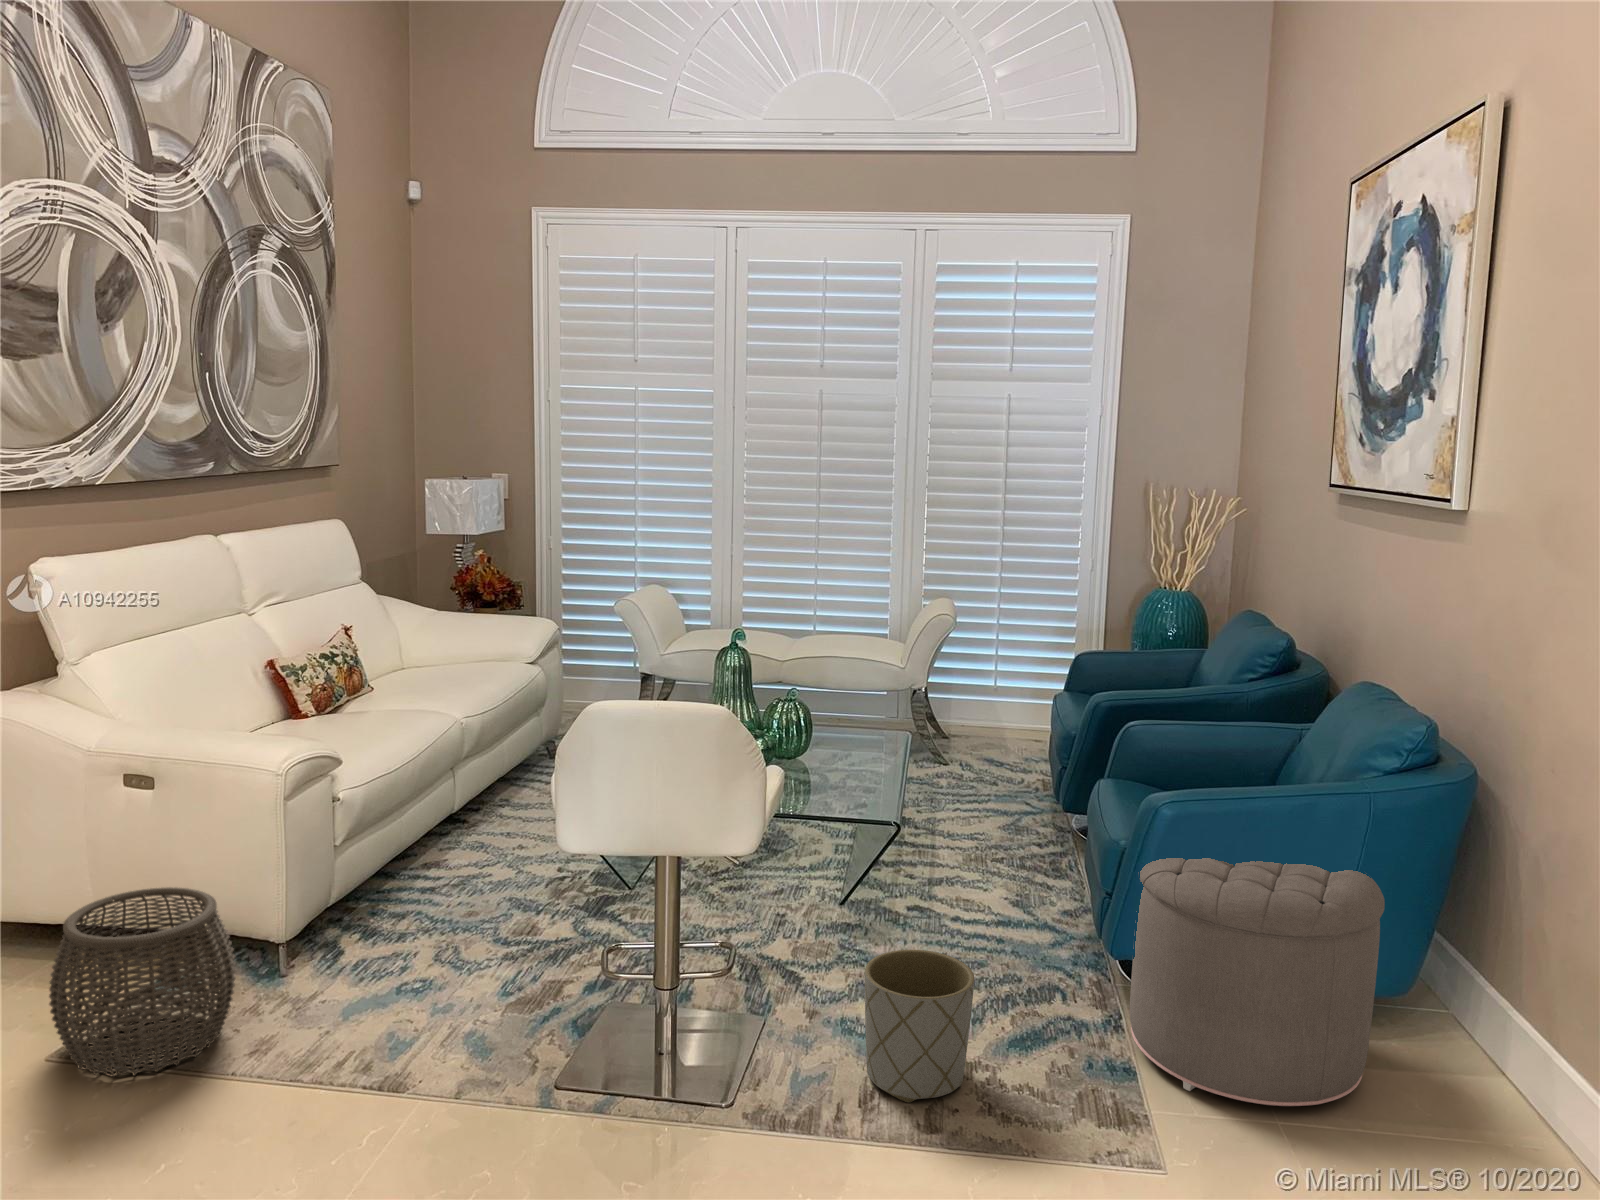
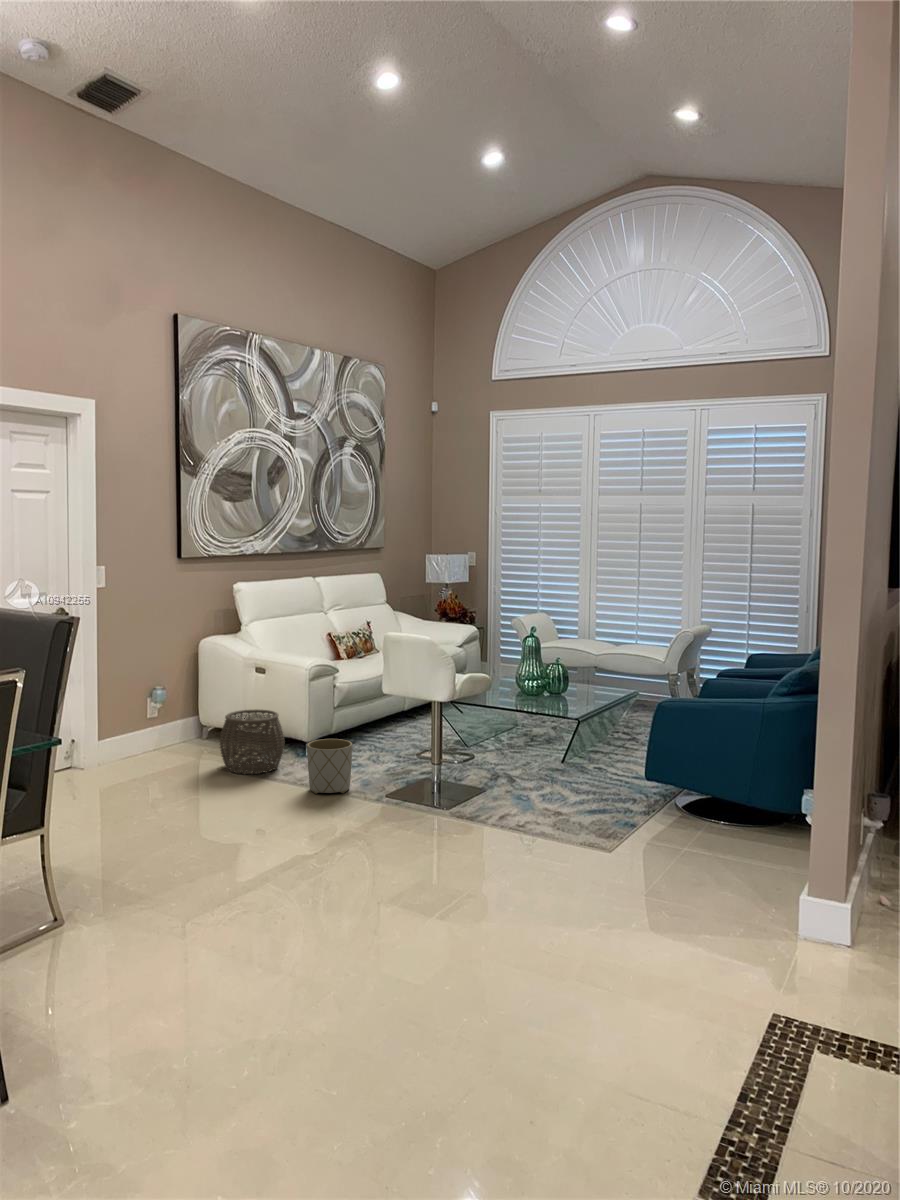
ottoman: present [1130,858,1385,1106] -> none [644,721,761,842]
planter: present [865,950,974,1103] -> present [307,739,352,794]

